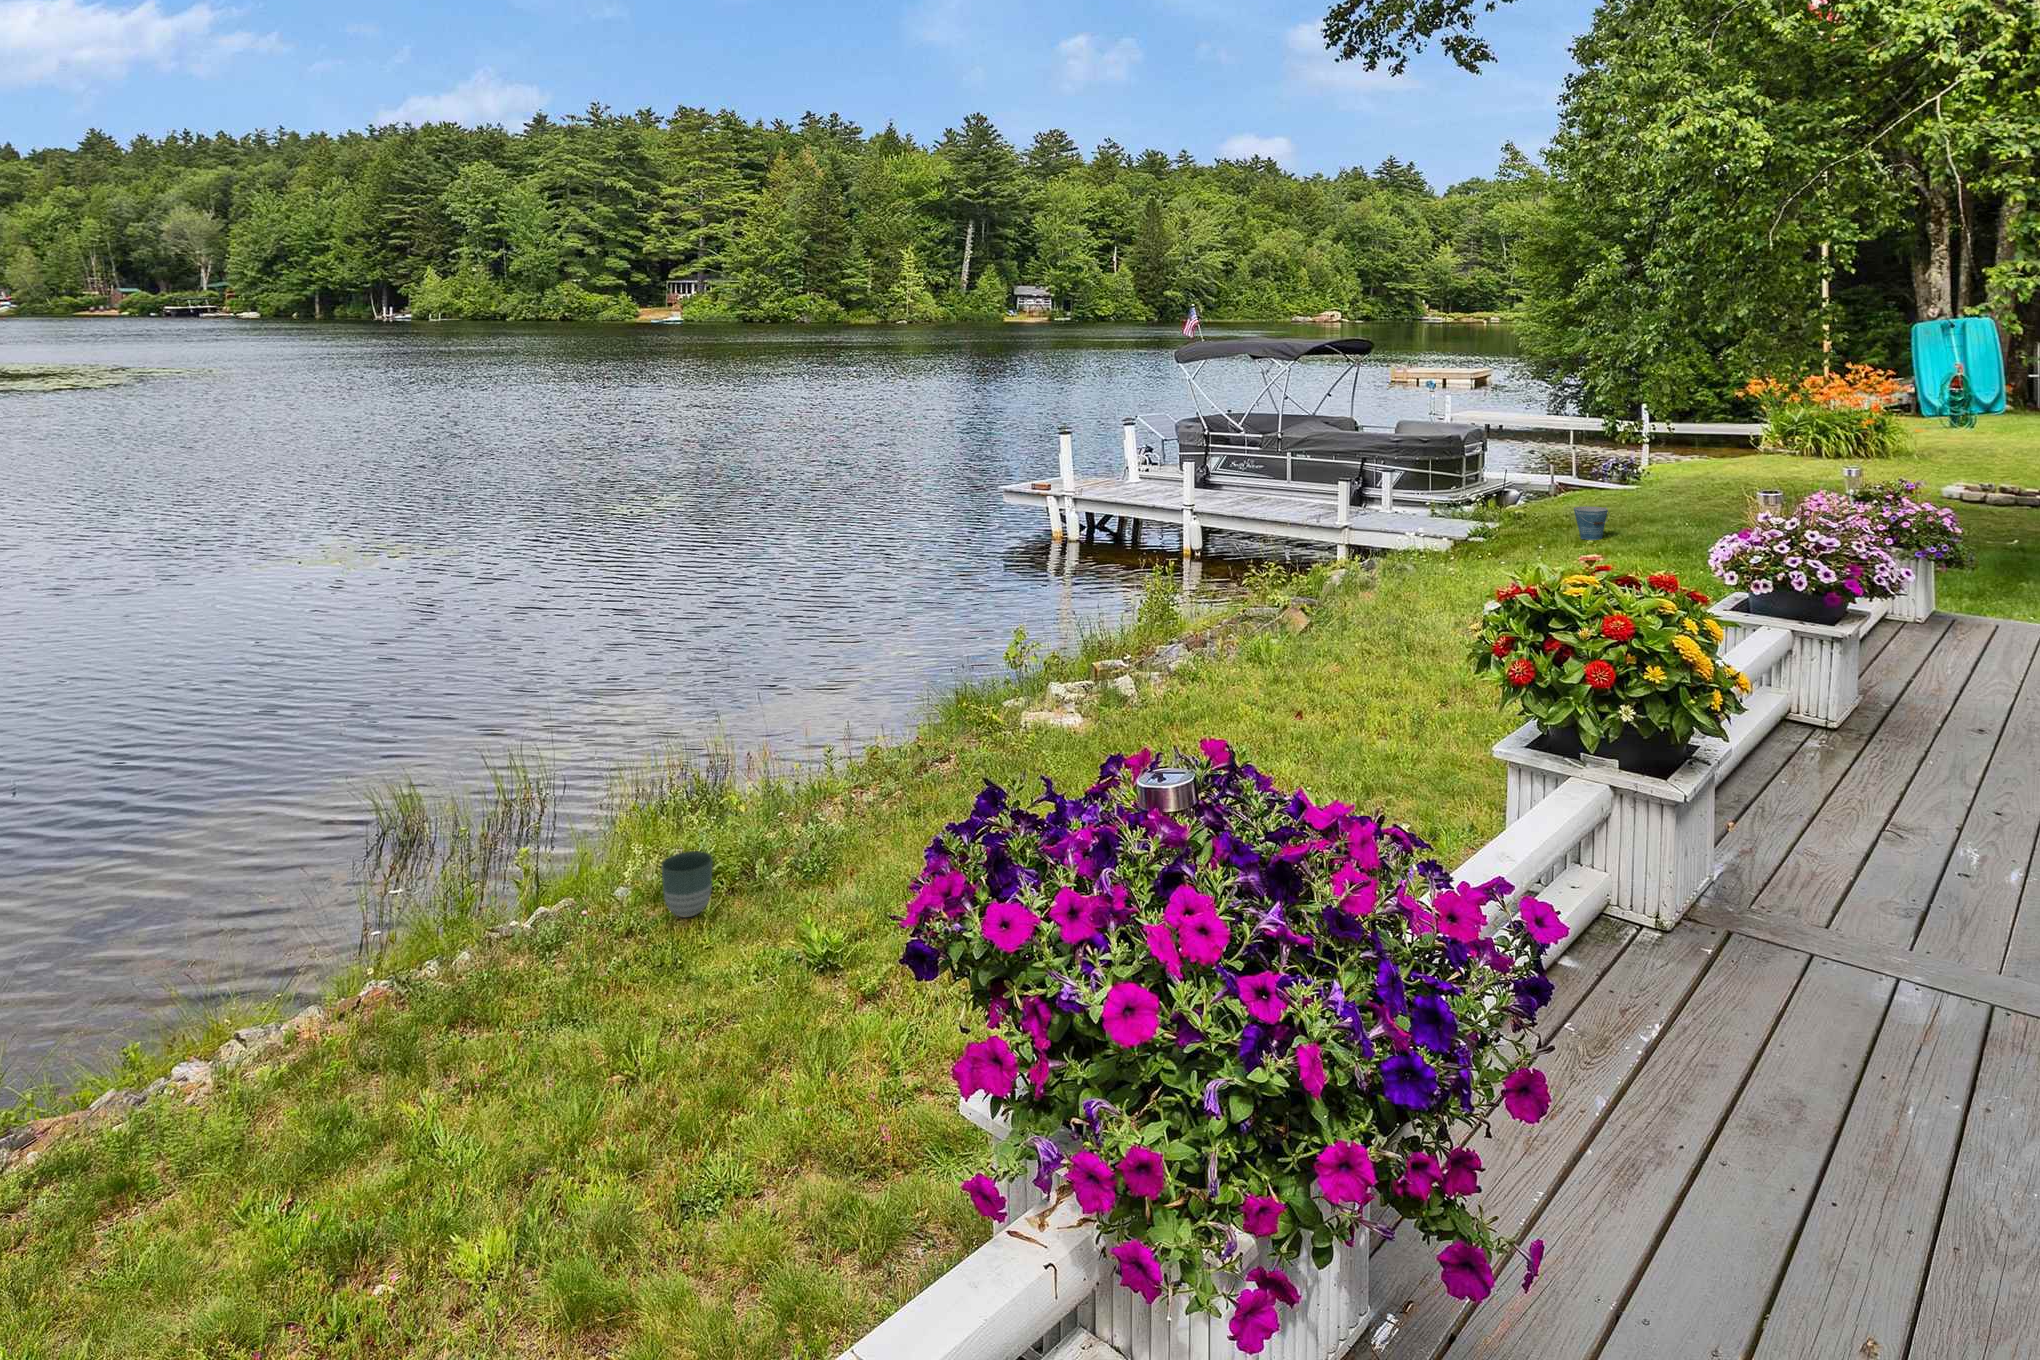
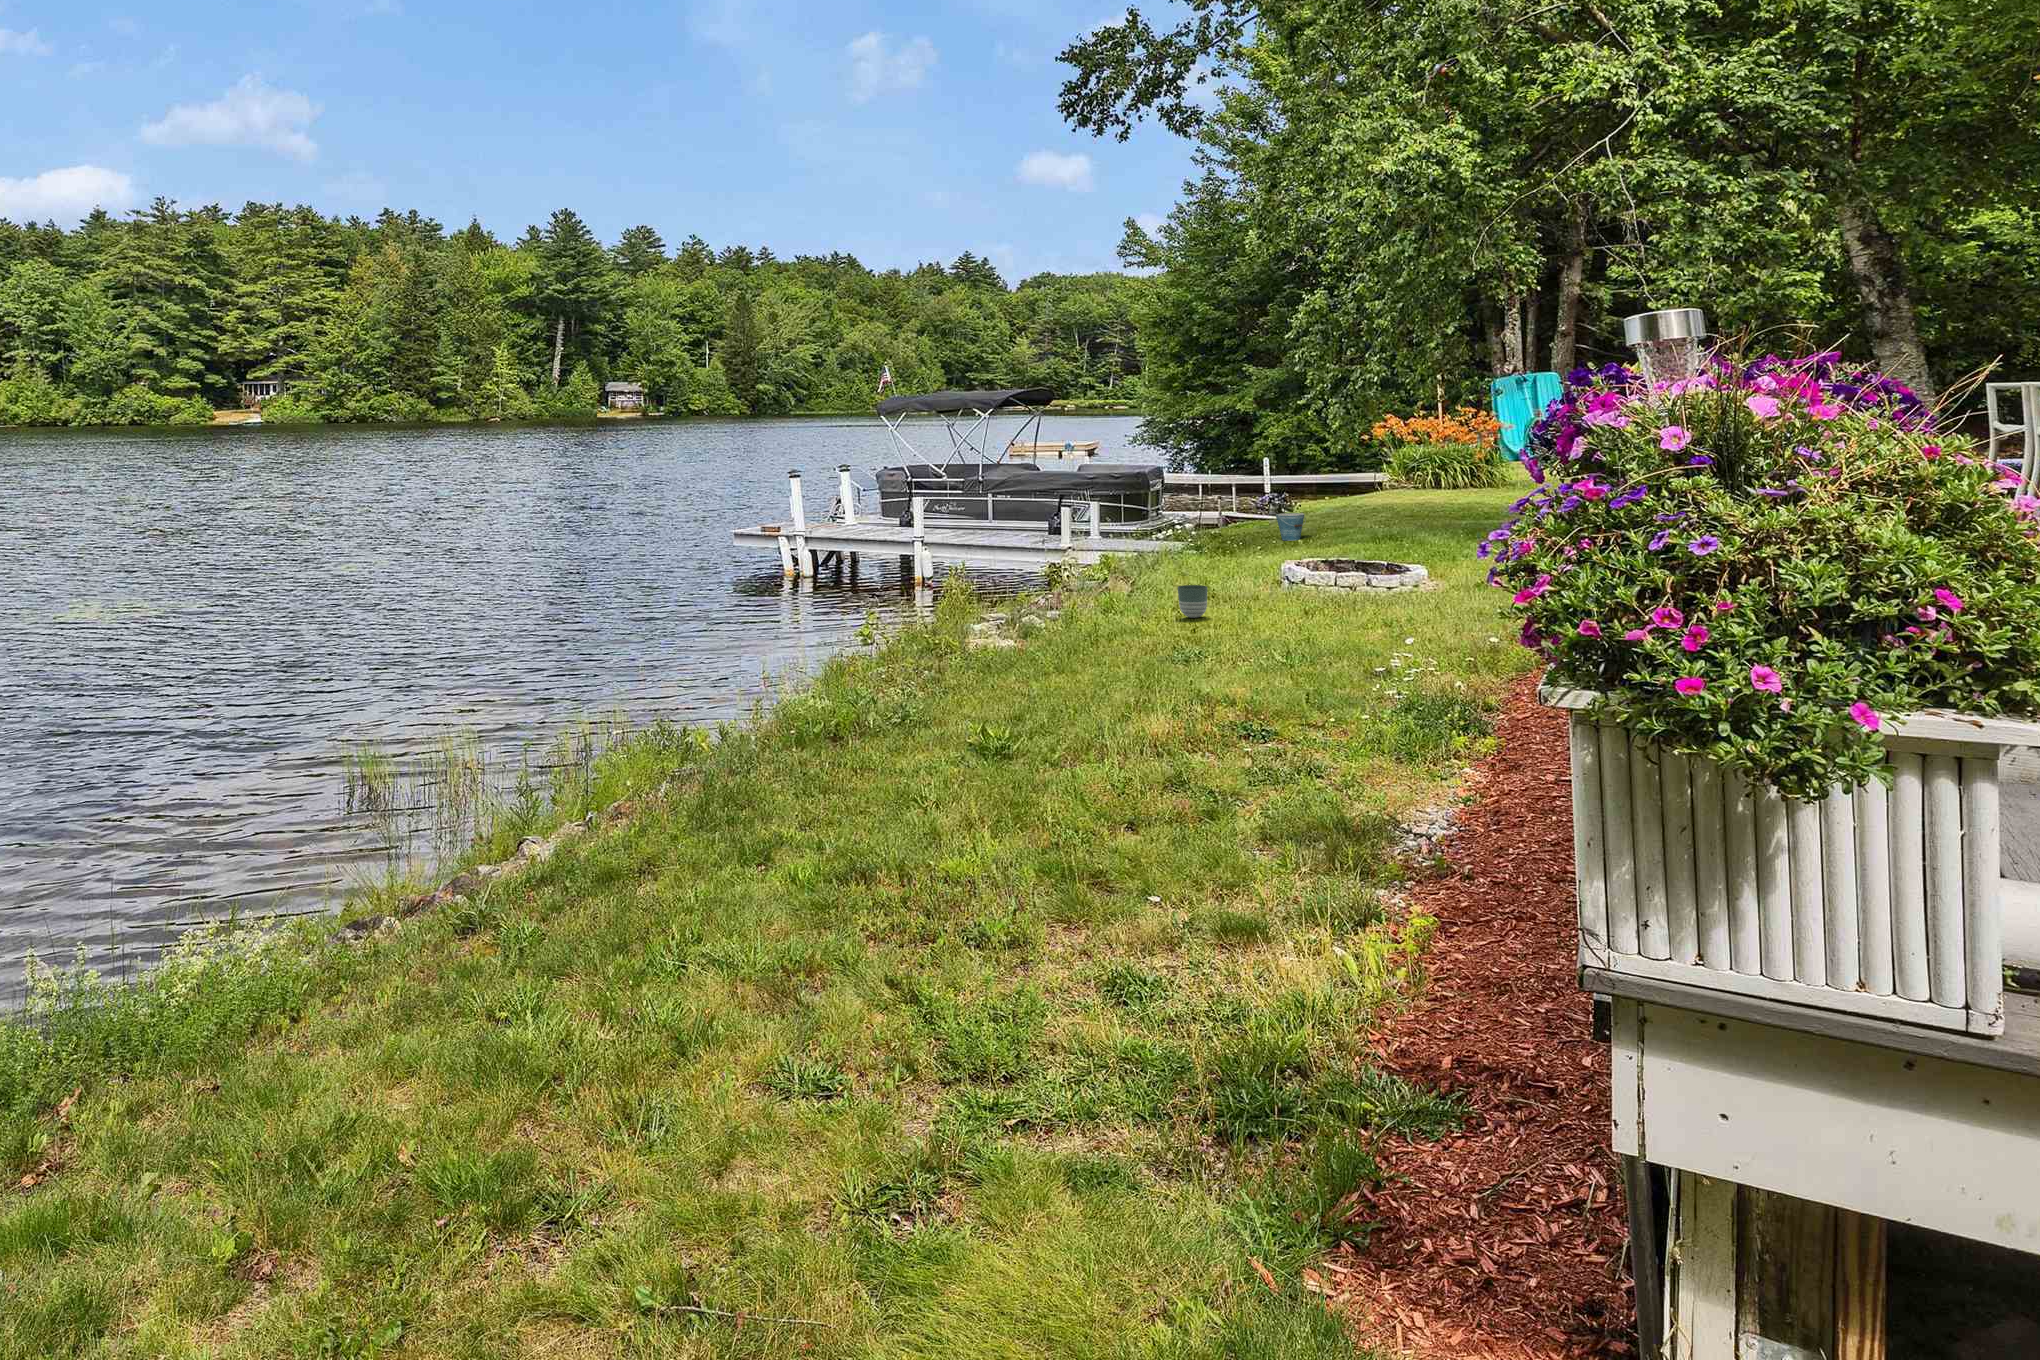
planter: present [661,851,712,917] -> present [1178,585,1207,618]

